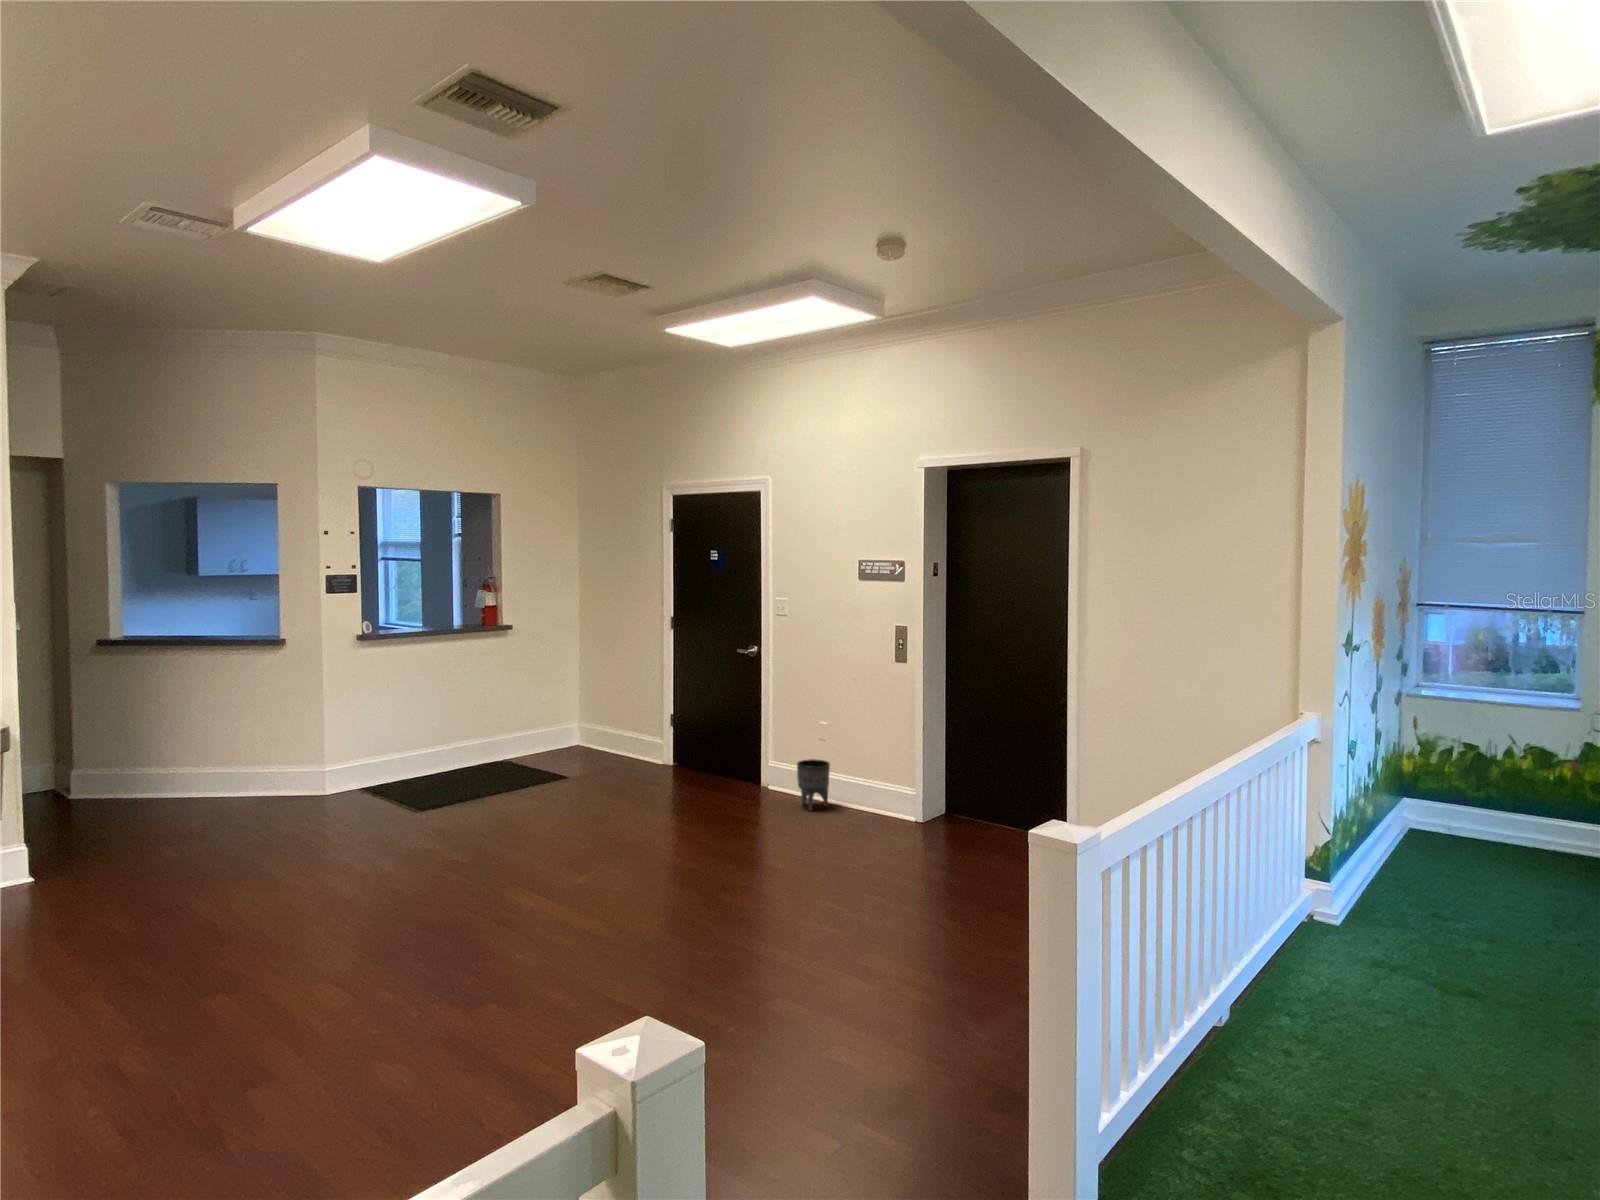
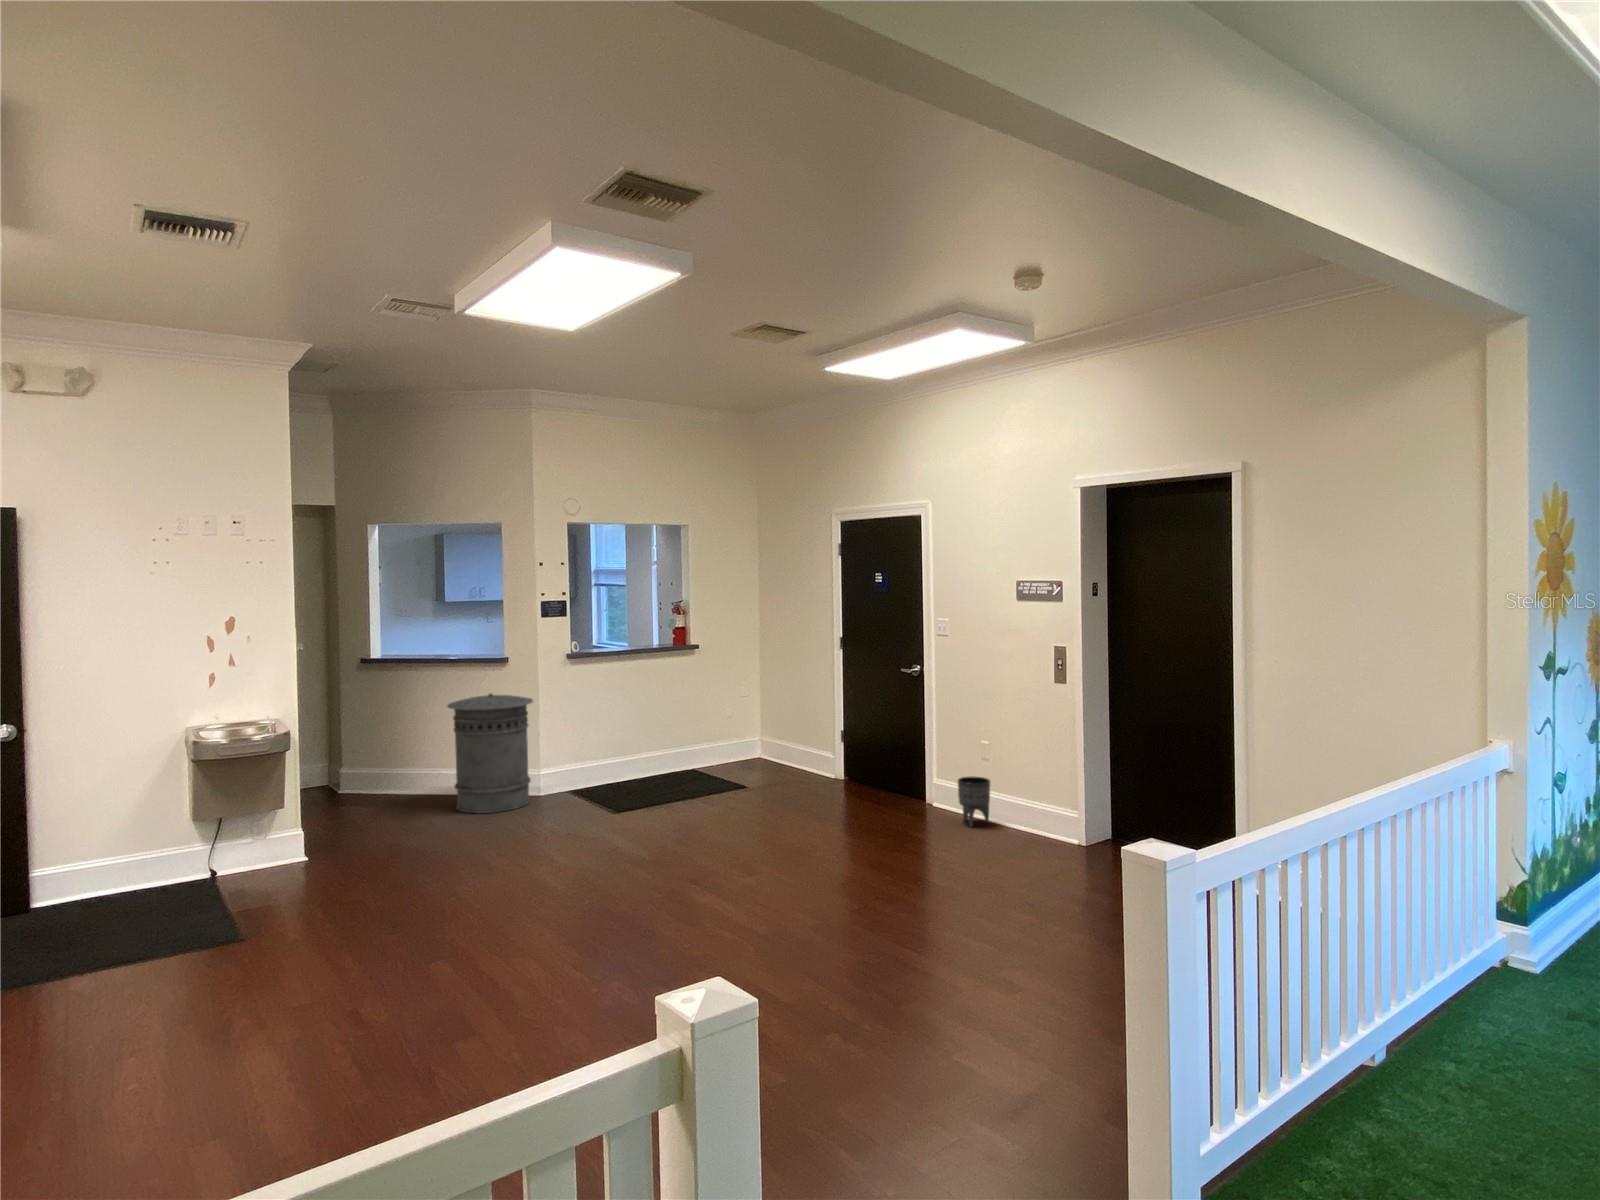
trash can: none [211,680,320,819] -> present [447,693,533,813]

